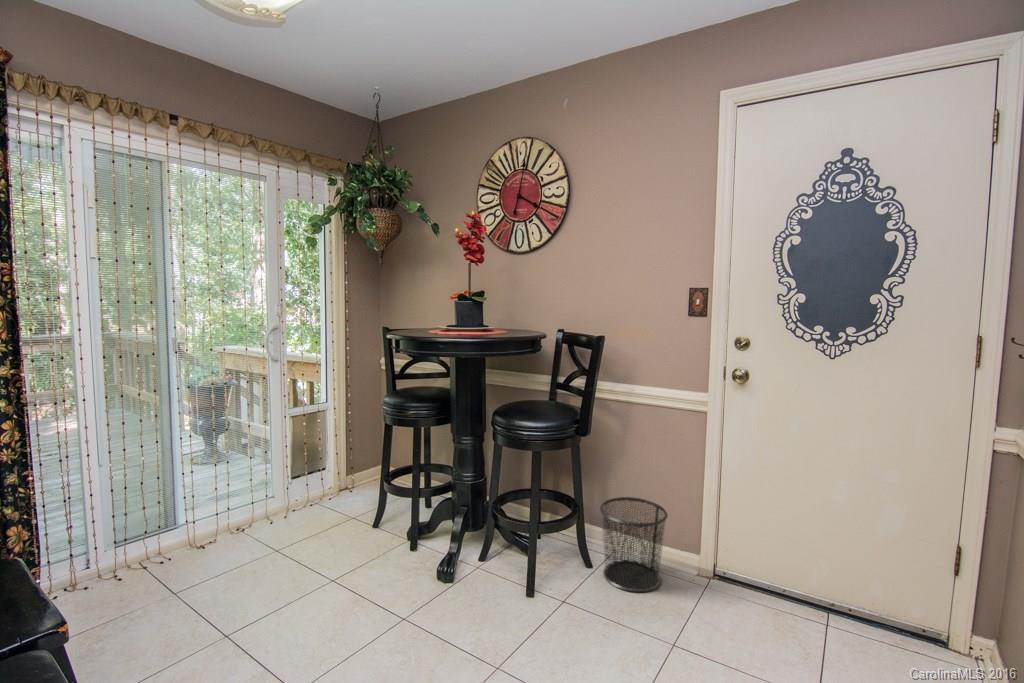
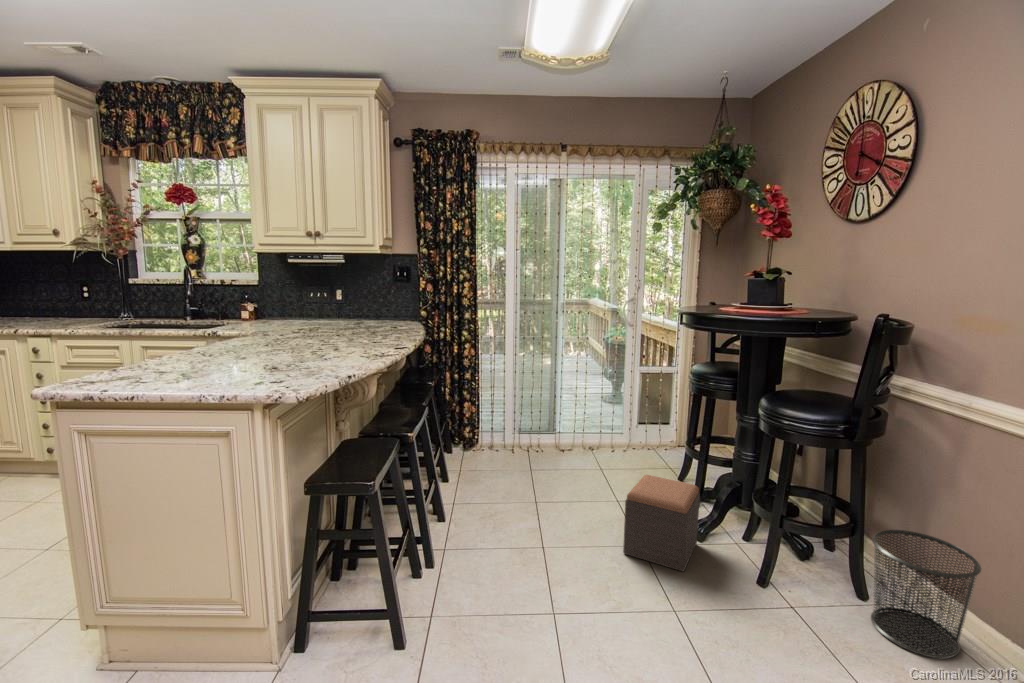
footstool: none [388,525,469,640] -> present [623,475,700,571]

